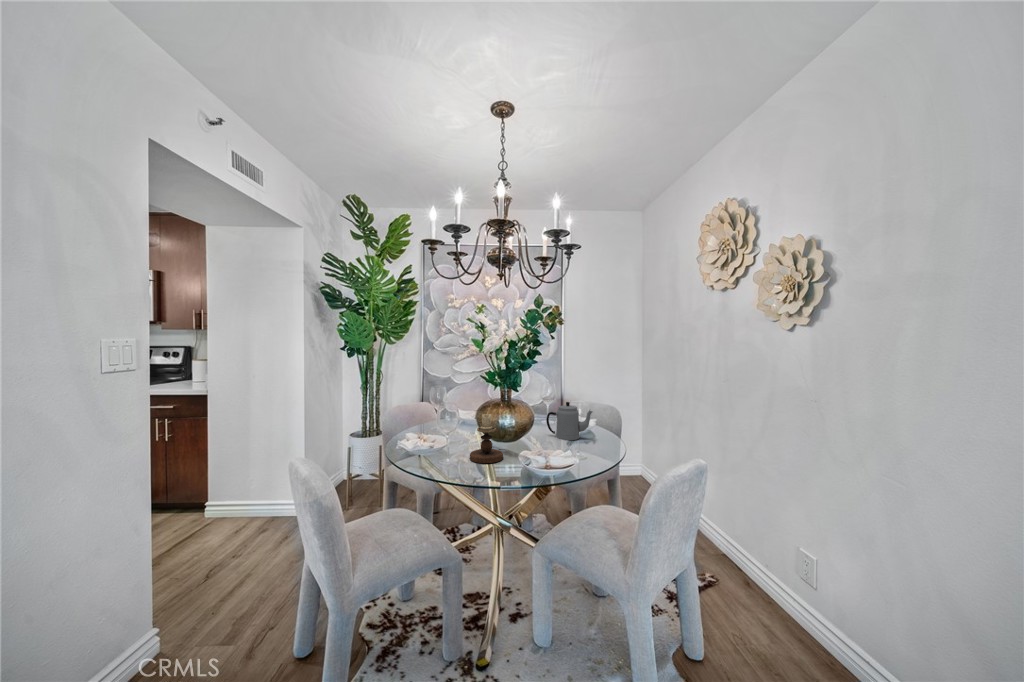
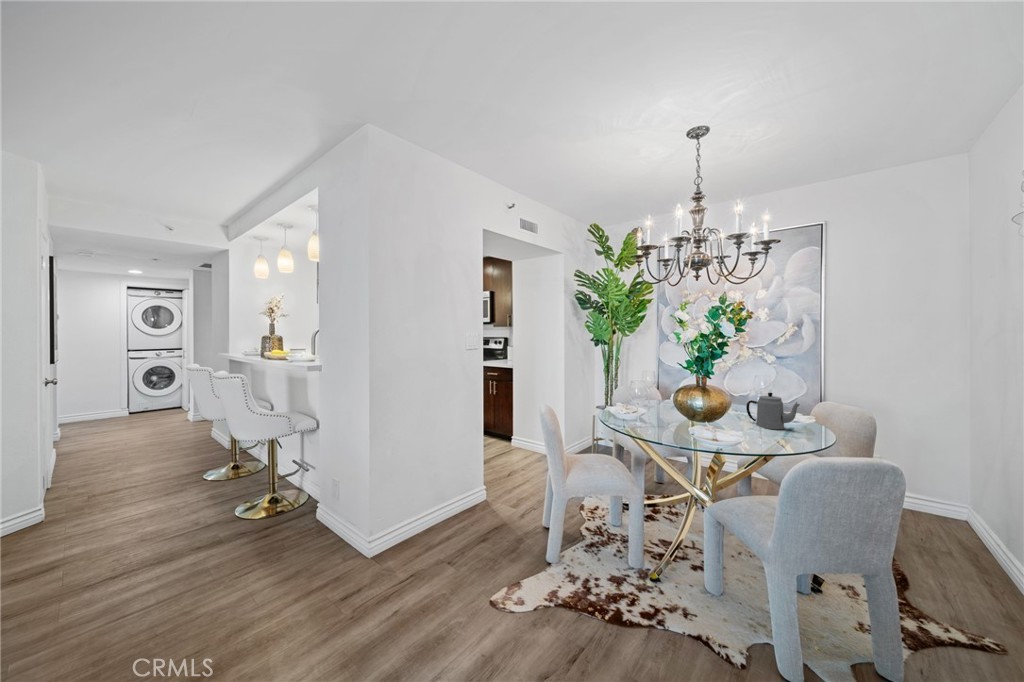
candlestick: present [470,414,503,463] -> none [659,393,688,432]

